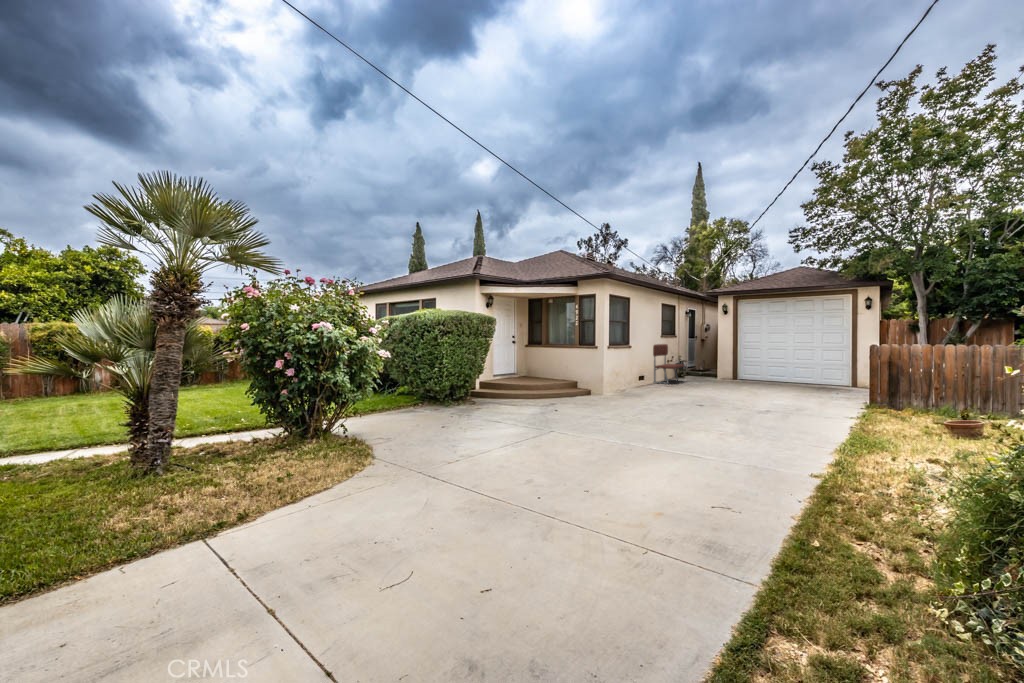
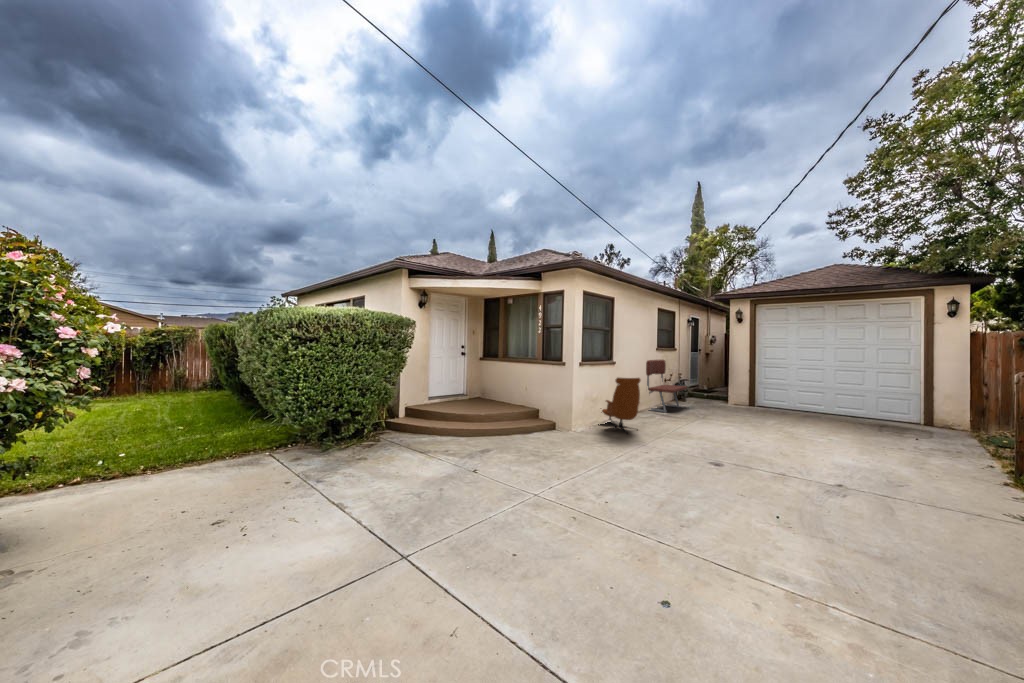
lounge chair: none [621,356,651,395] -> present [601,378,641,434]

